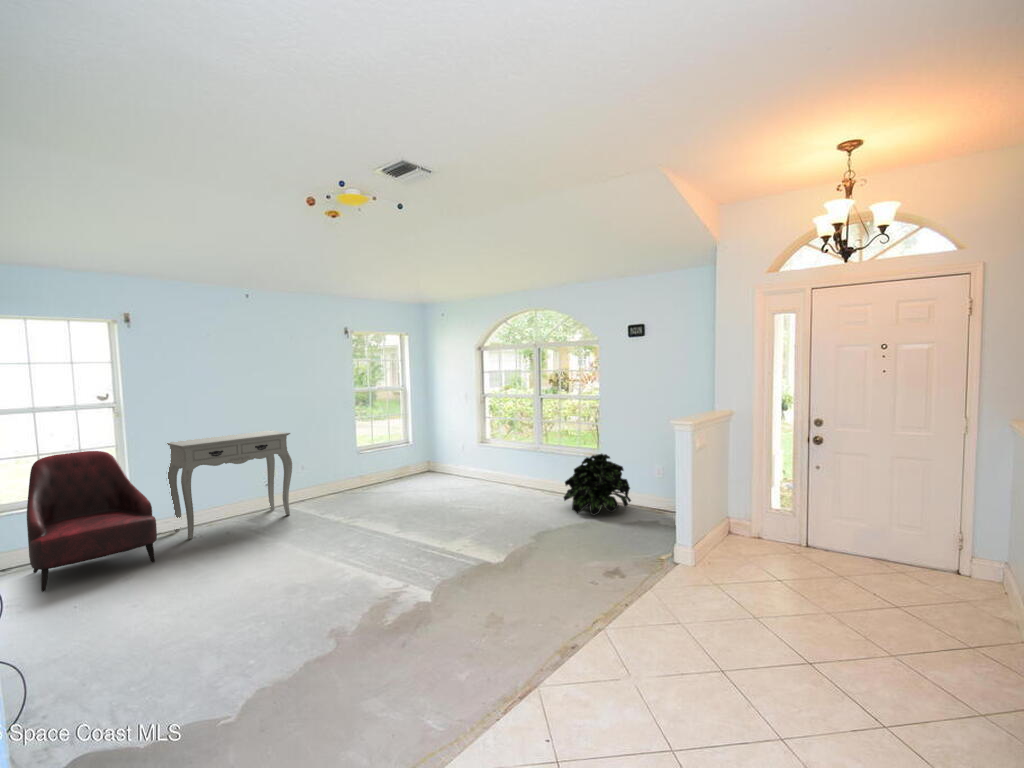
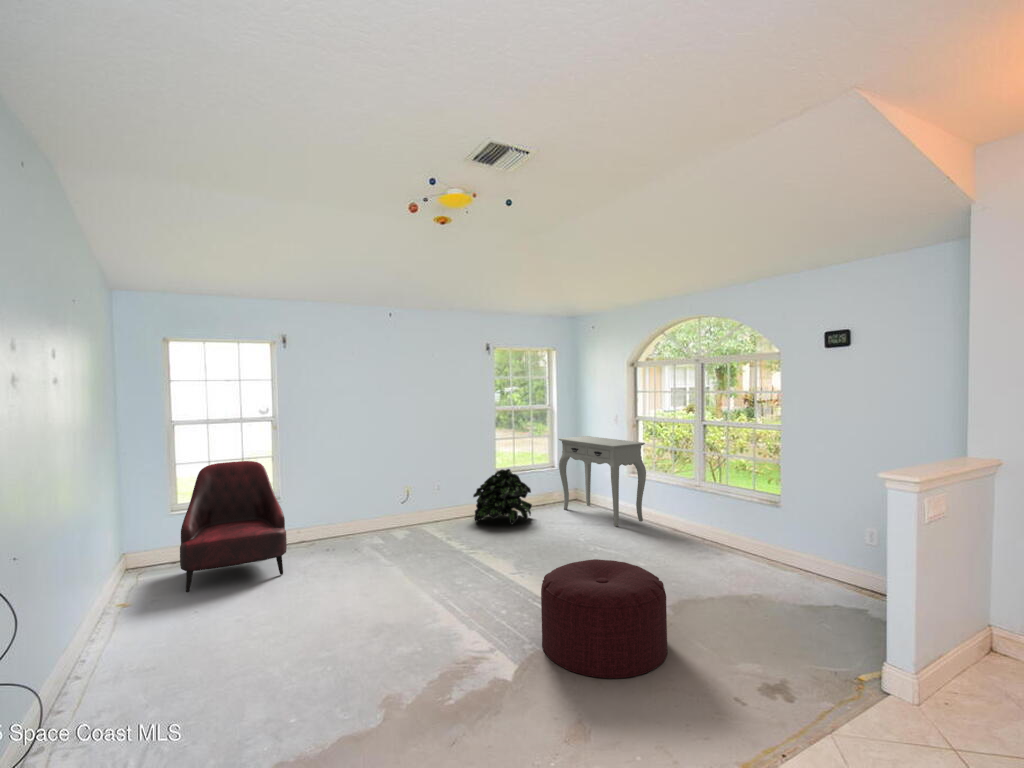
console table: present [167,430,292,539] -> present [559,436,646,527]
potted plant: present [564,454,631,516] -> present [473,469,532,525]
ottoman: none [441,503,539,587] -> present [541,559,667,678]

